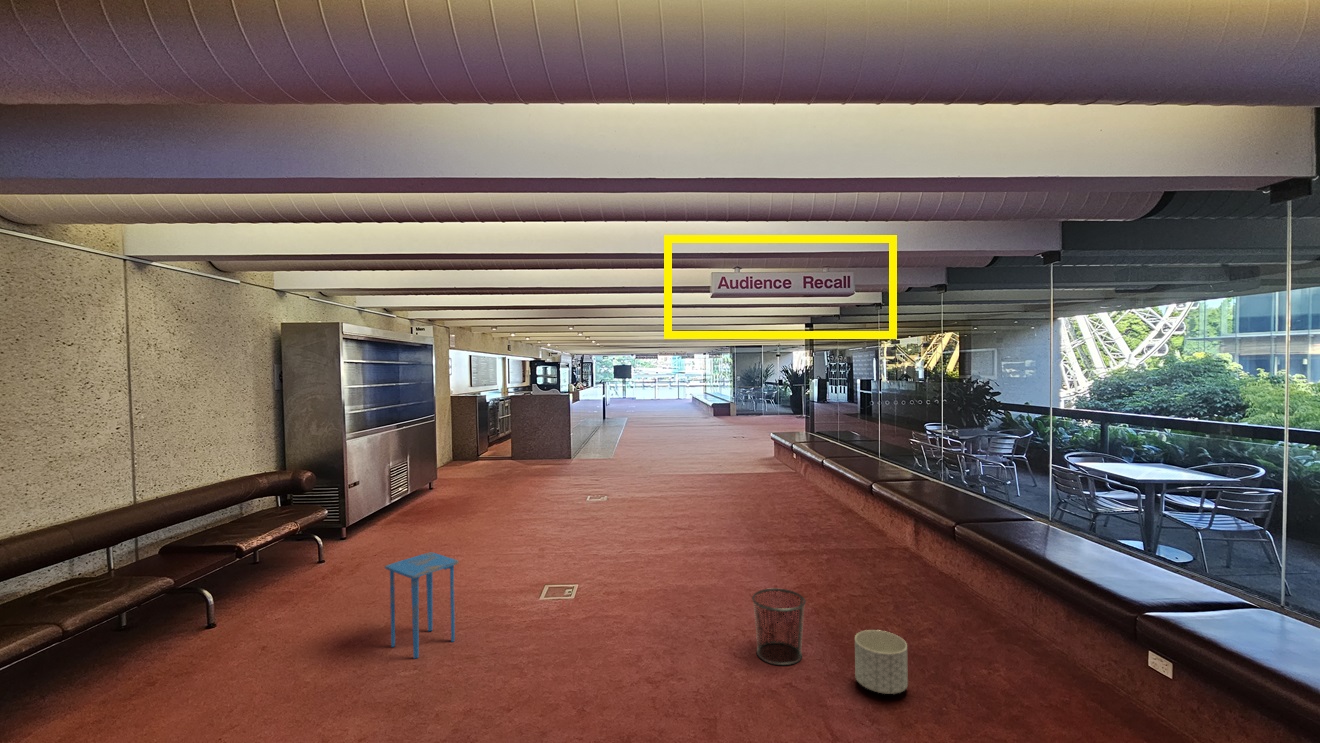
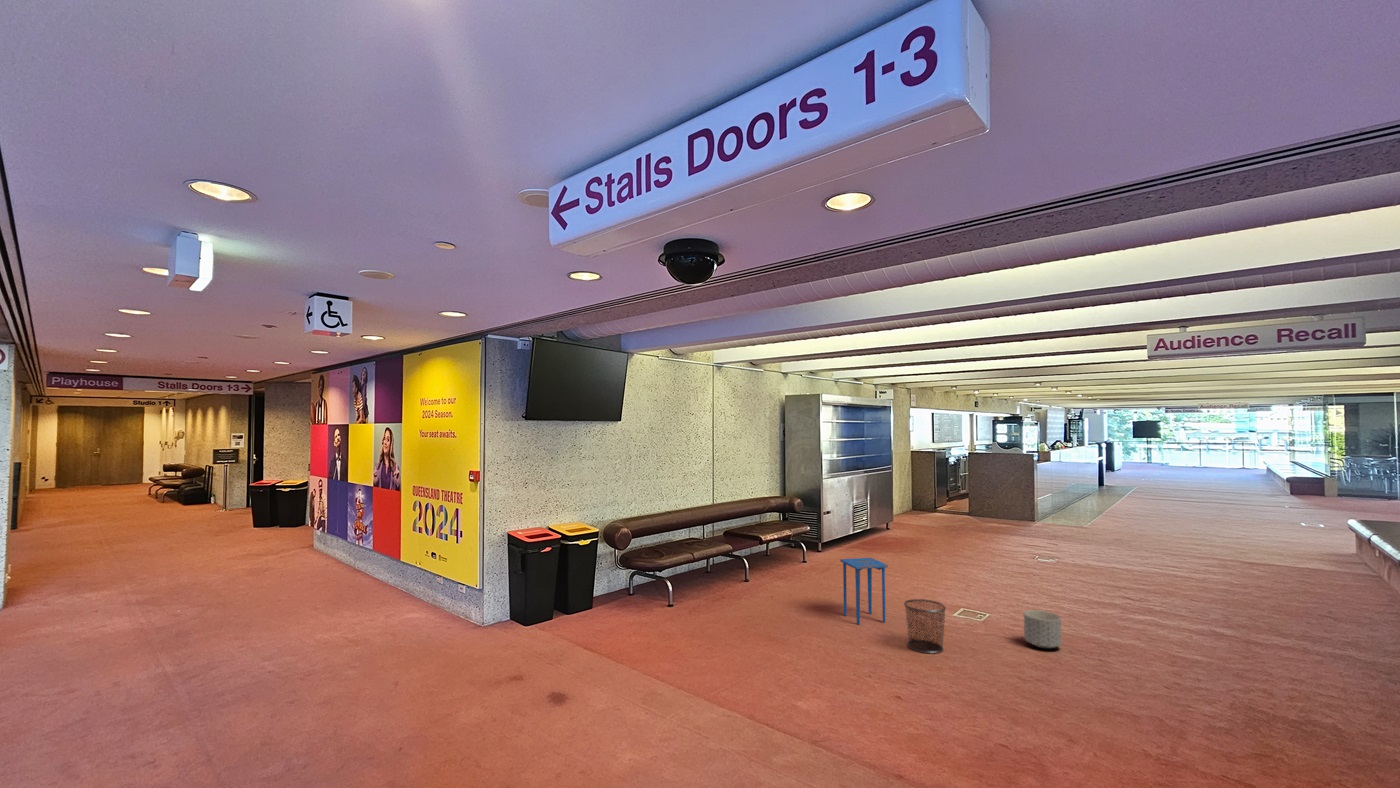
waste bin: present [752,588,806,665] -> present [904,599,946,654]
planter: present [855,630,908,694] -> present [1024,610,1062,649]

